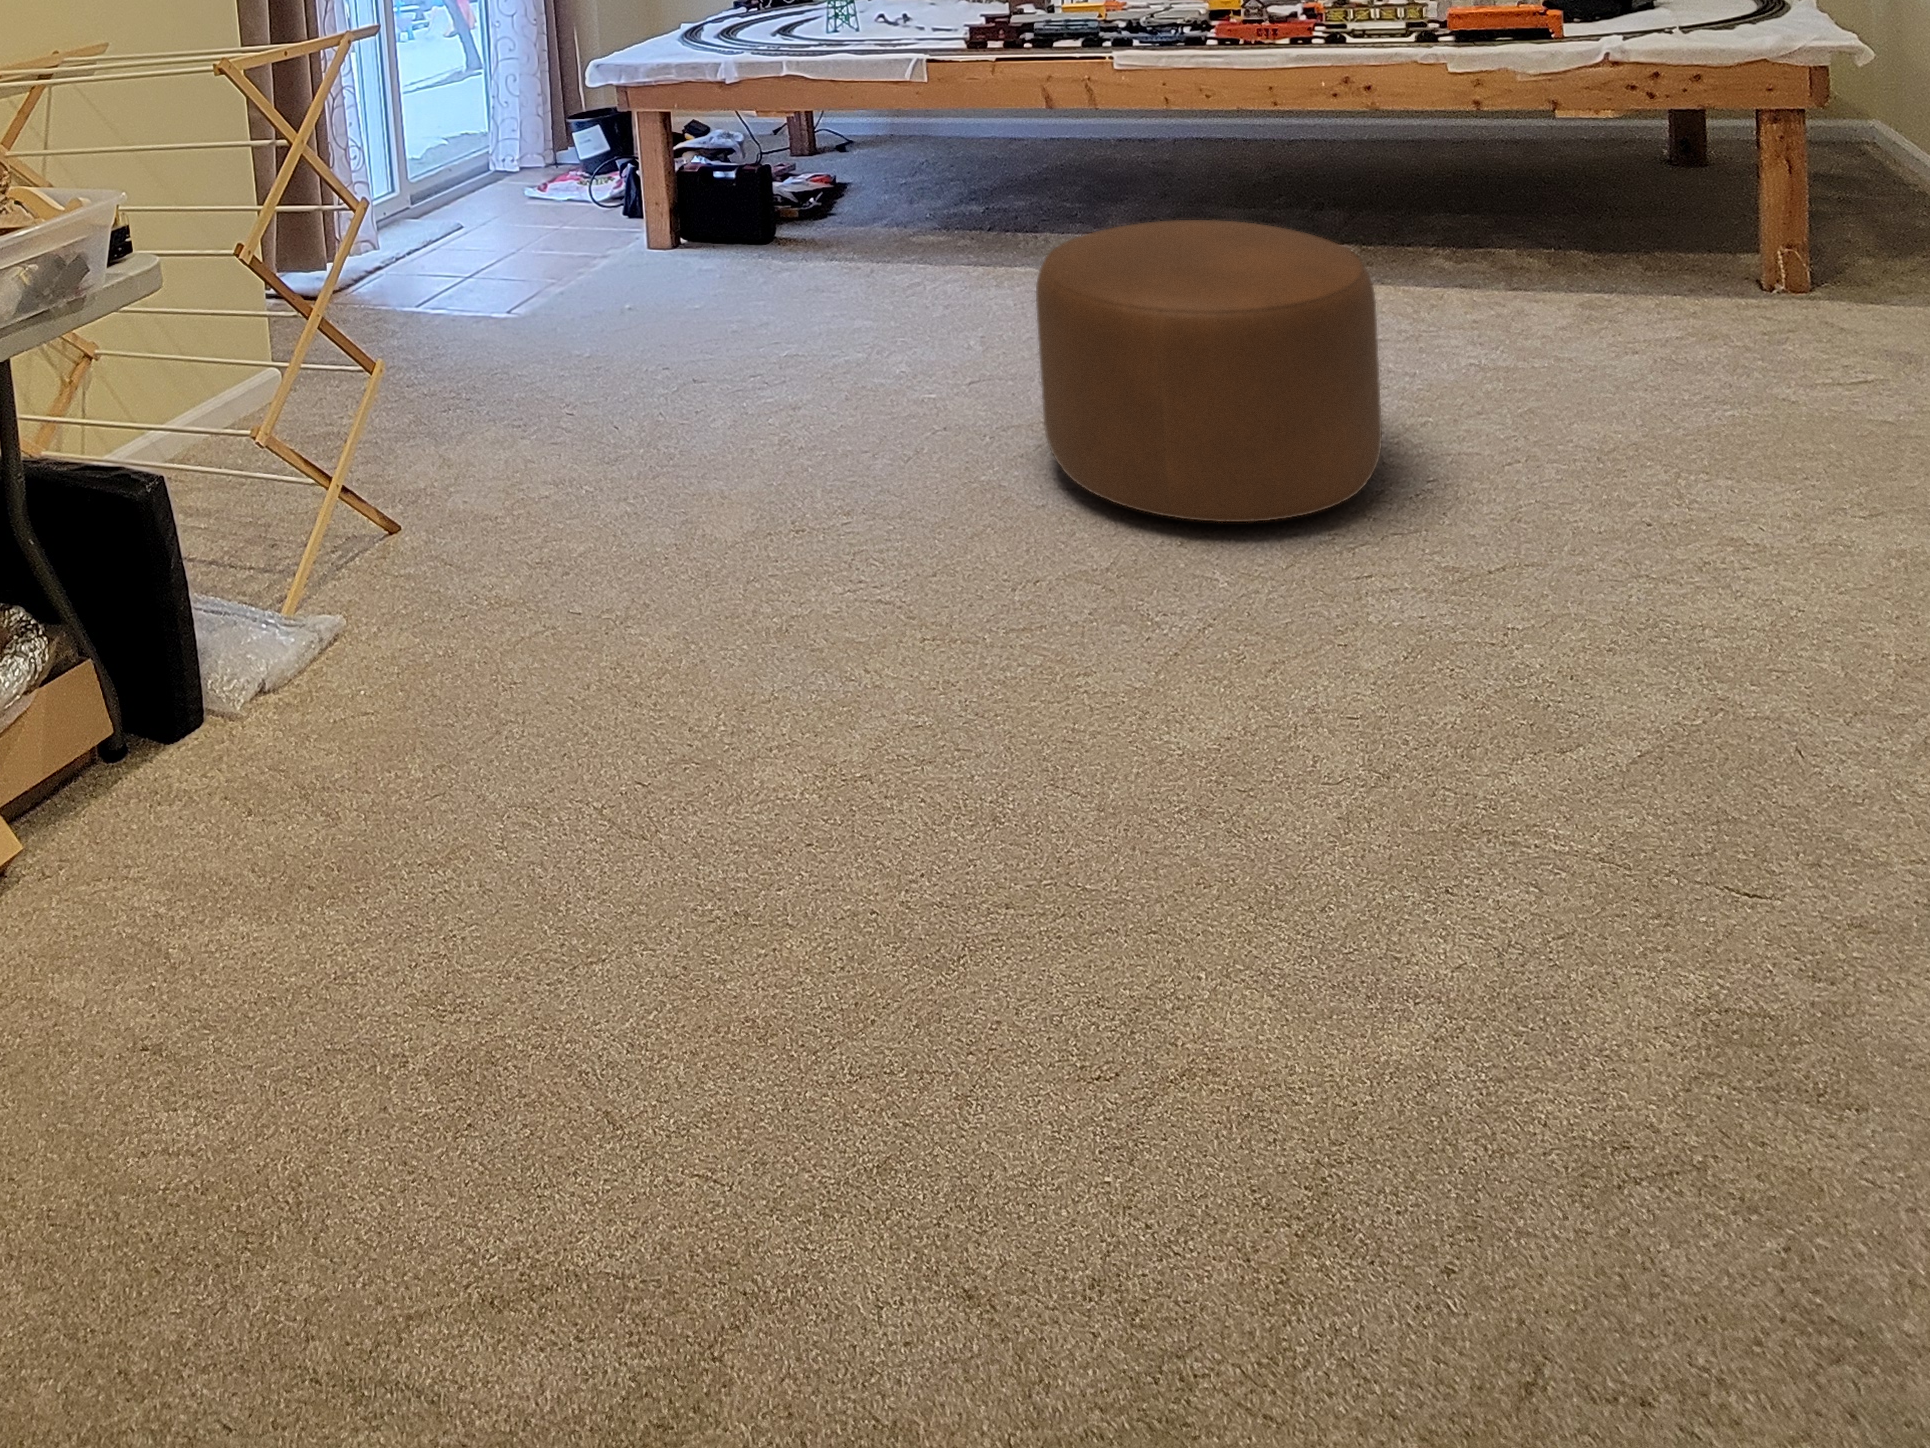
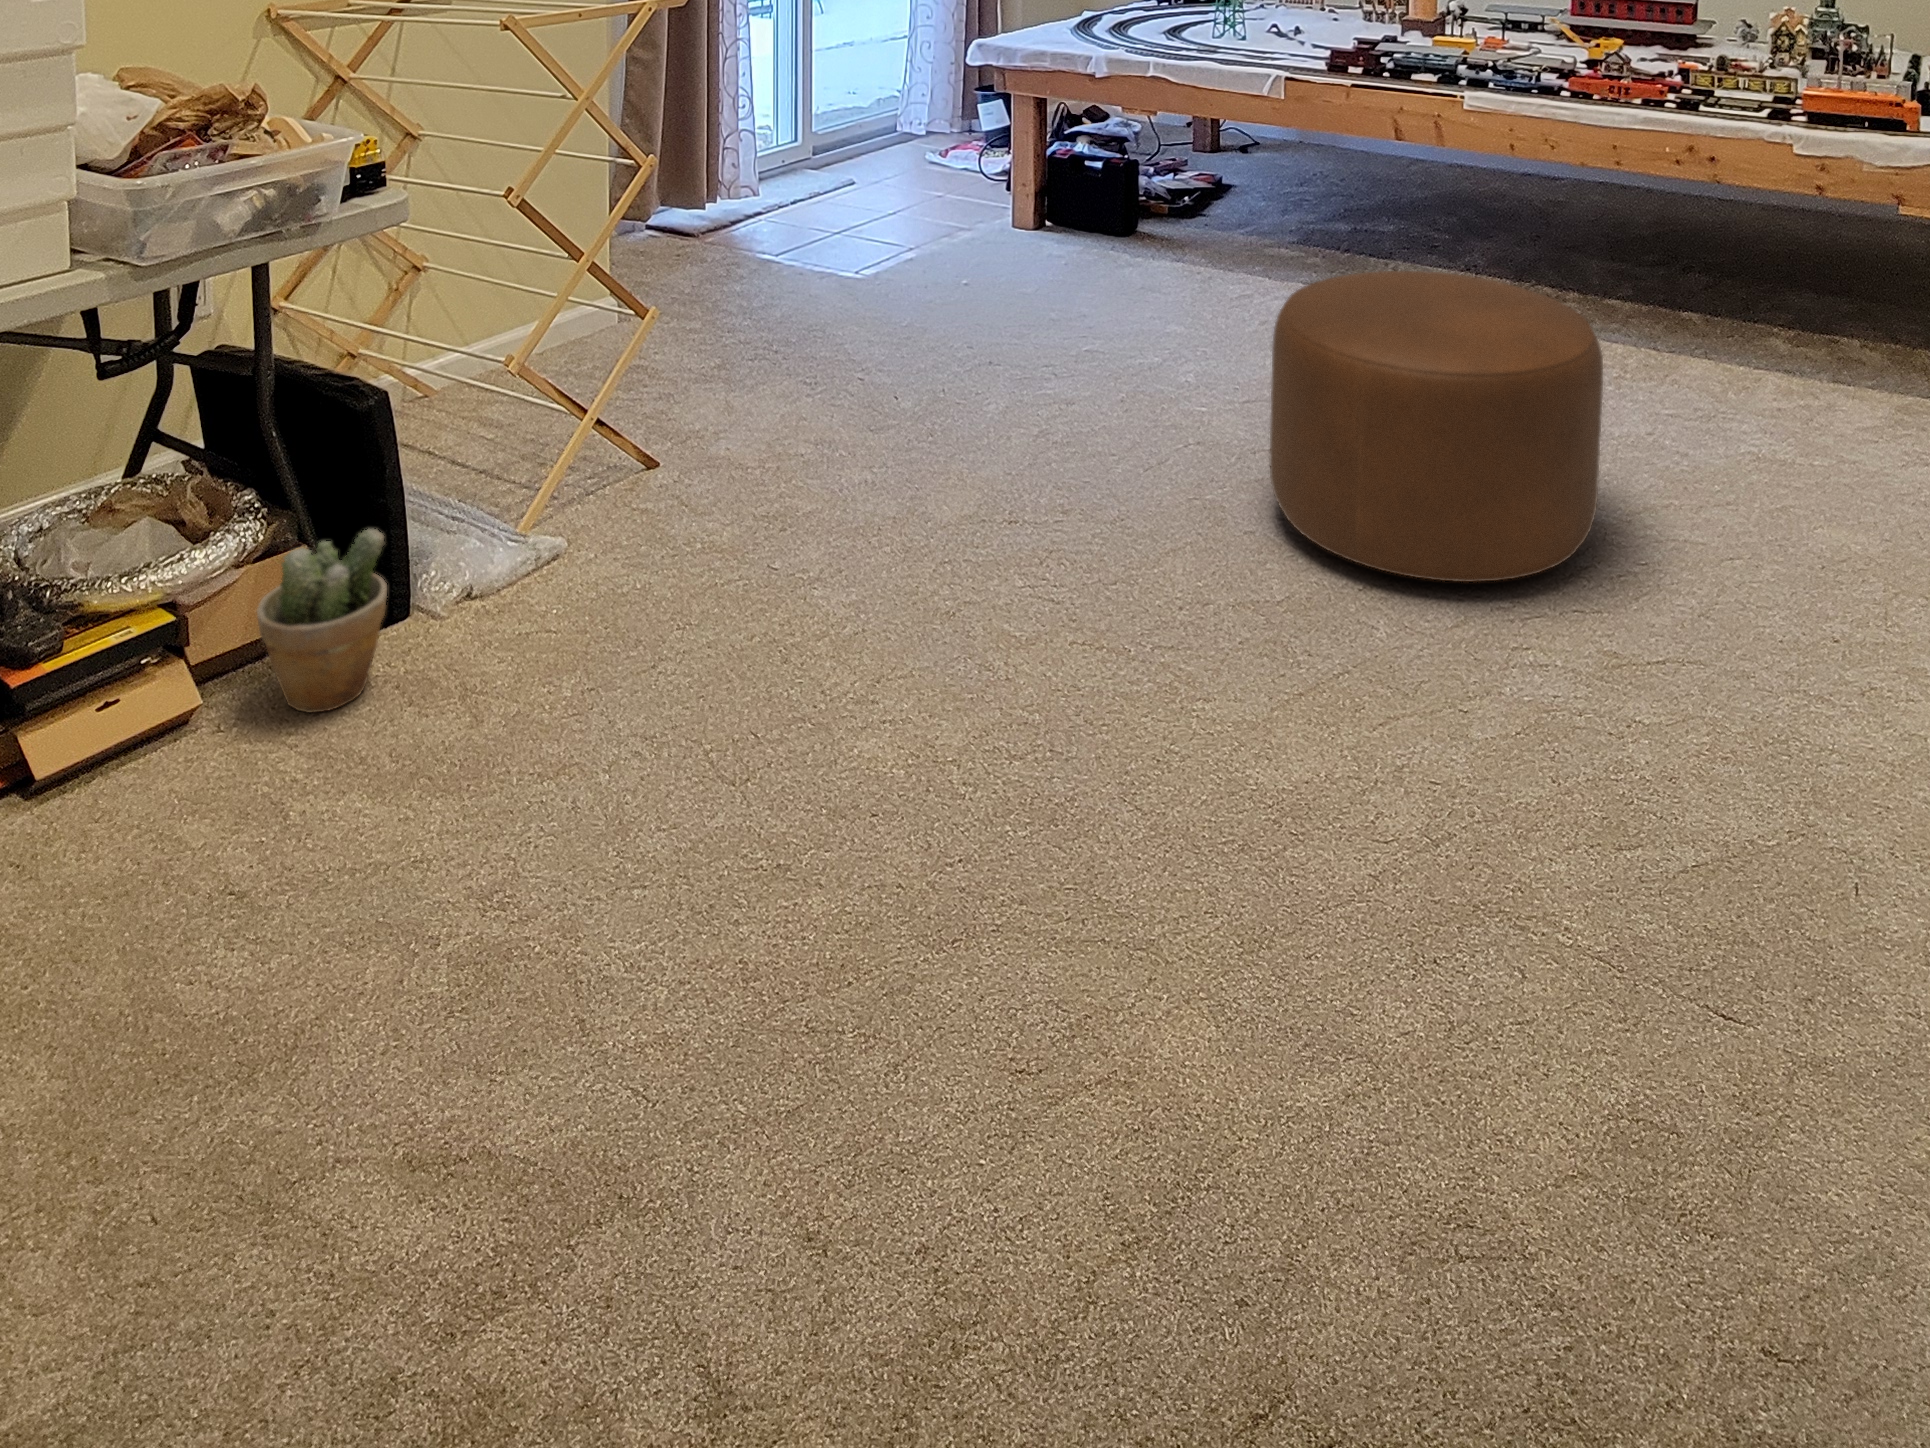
potted plant: none [69,624,207,838] -> present [257,529,387,713]

